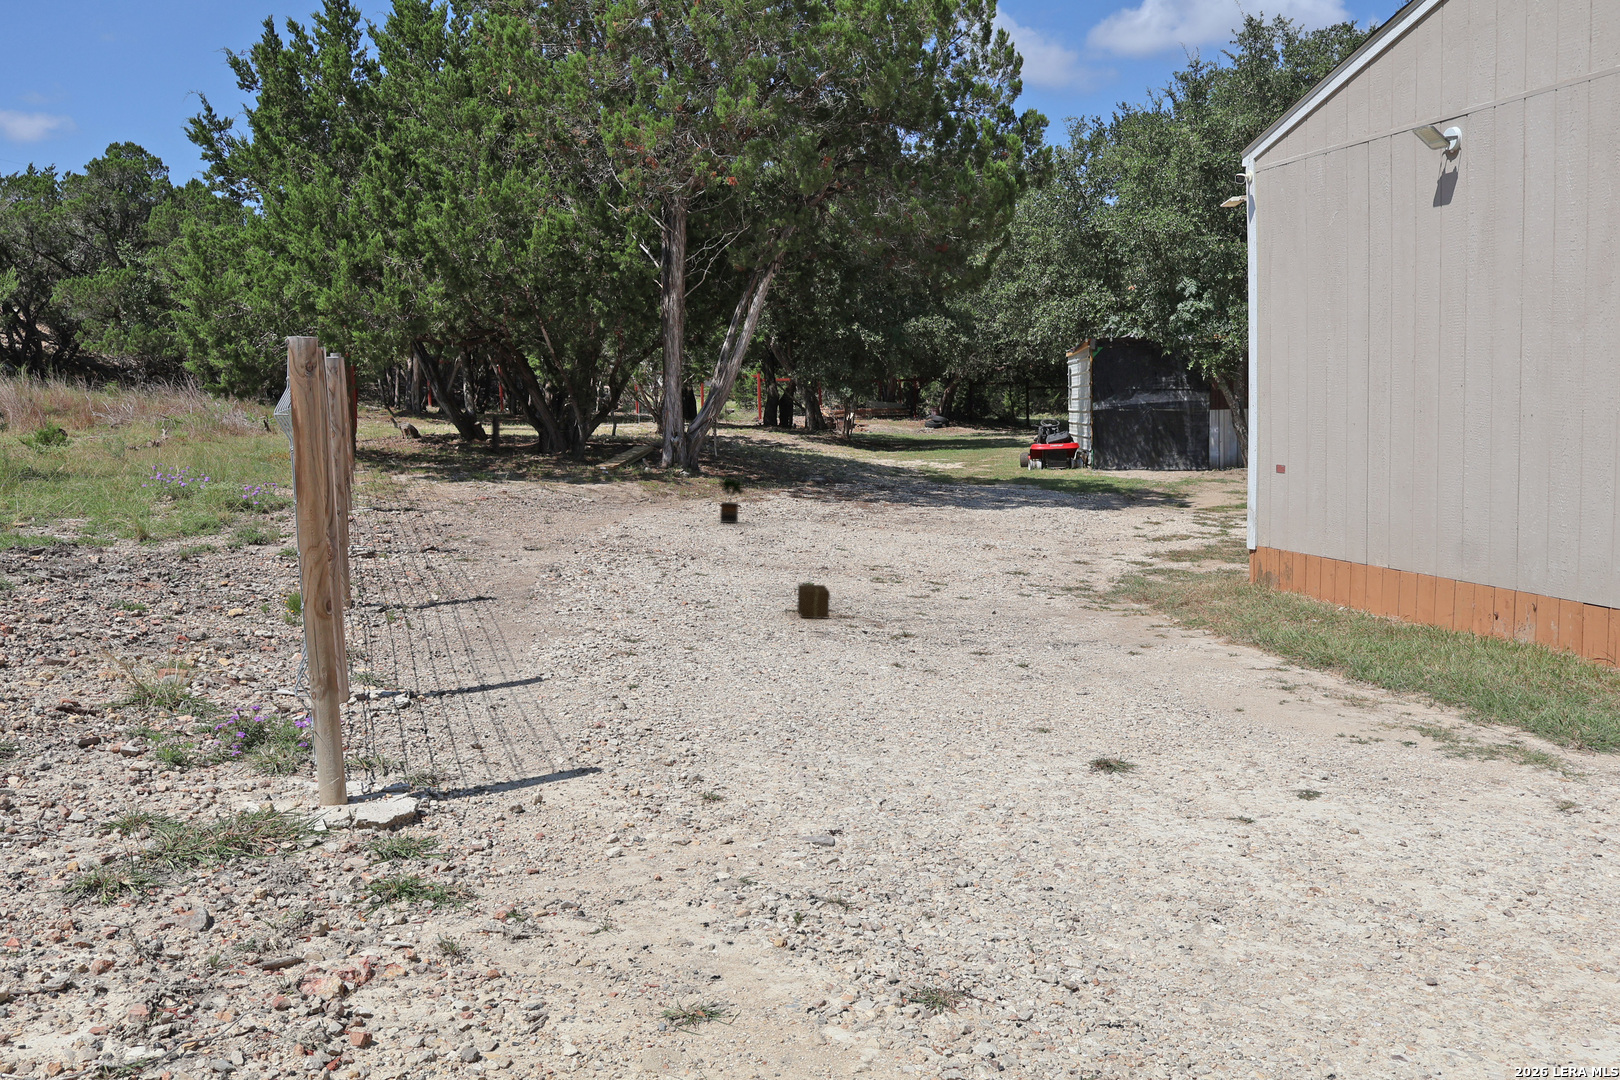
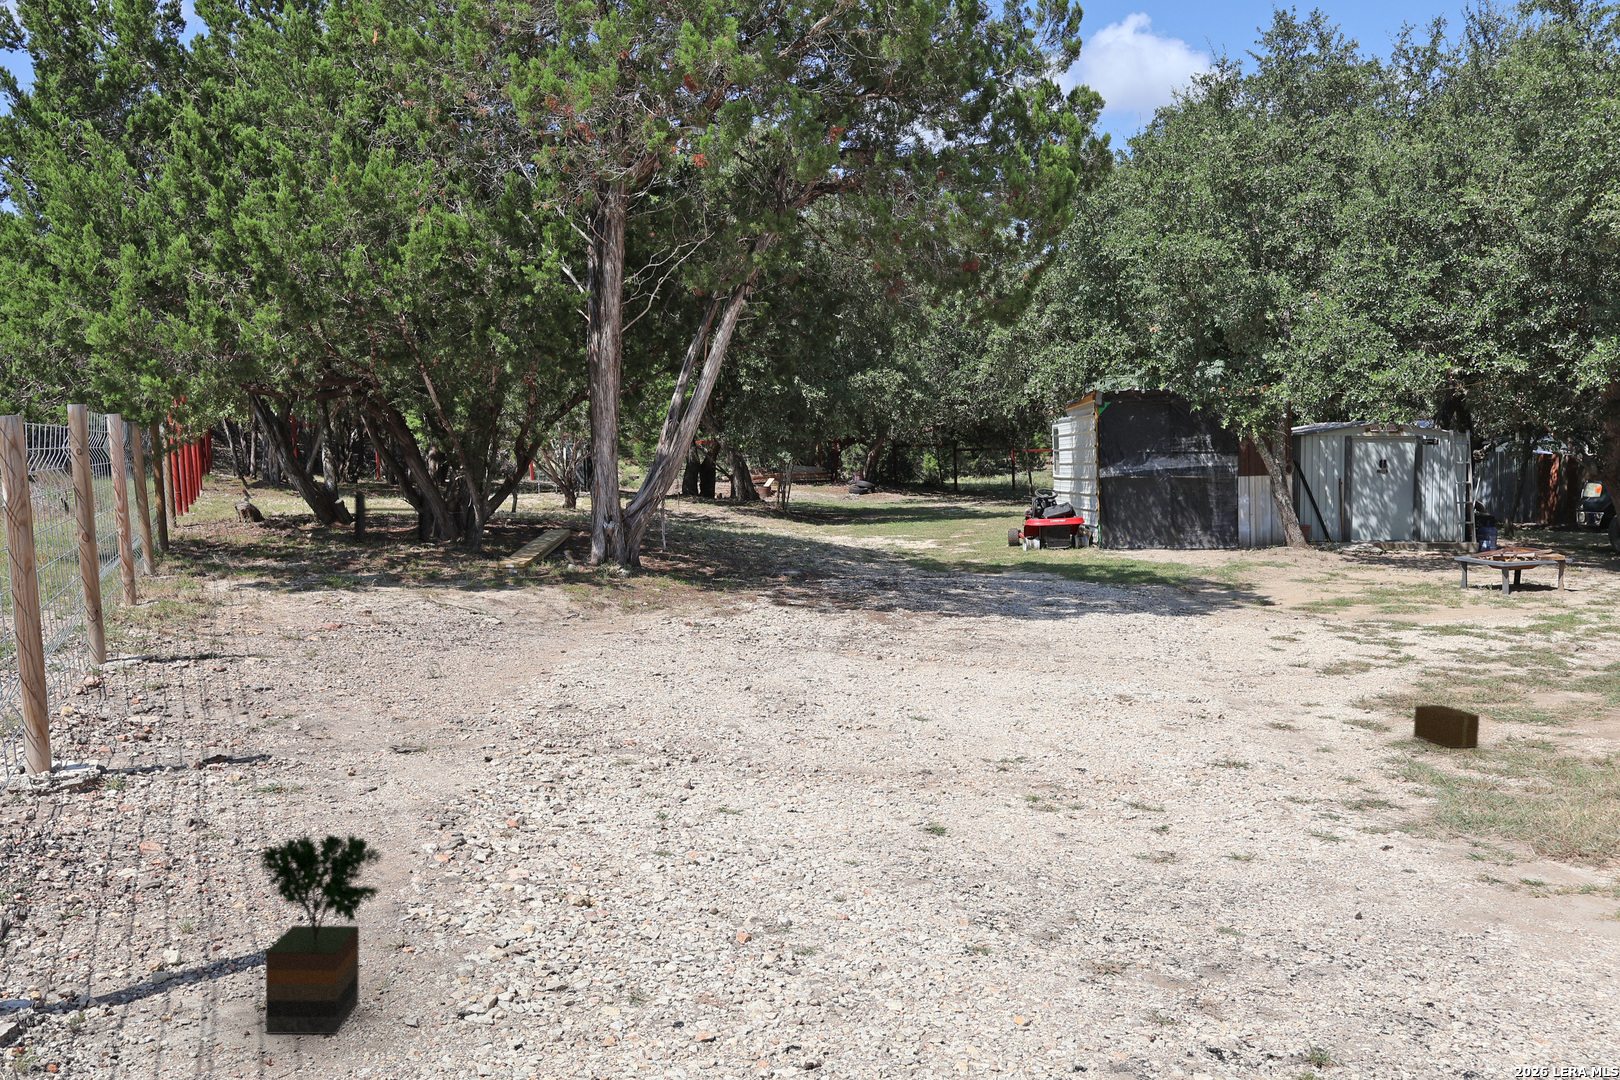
potted tree: present [719,479,744,523] -> present [260,834,381,1034]
cardboard box: present [797,585,830,619] -> present [1413,705,1479,748]

